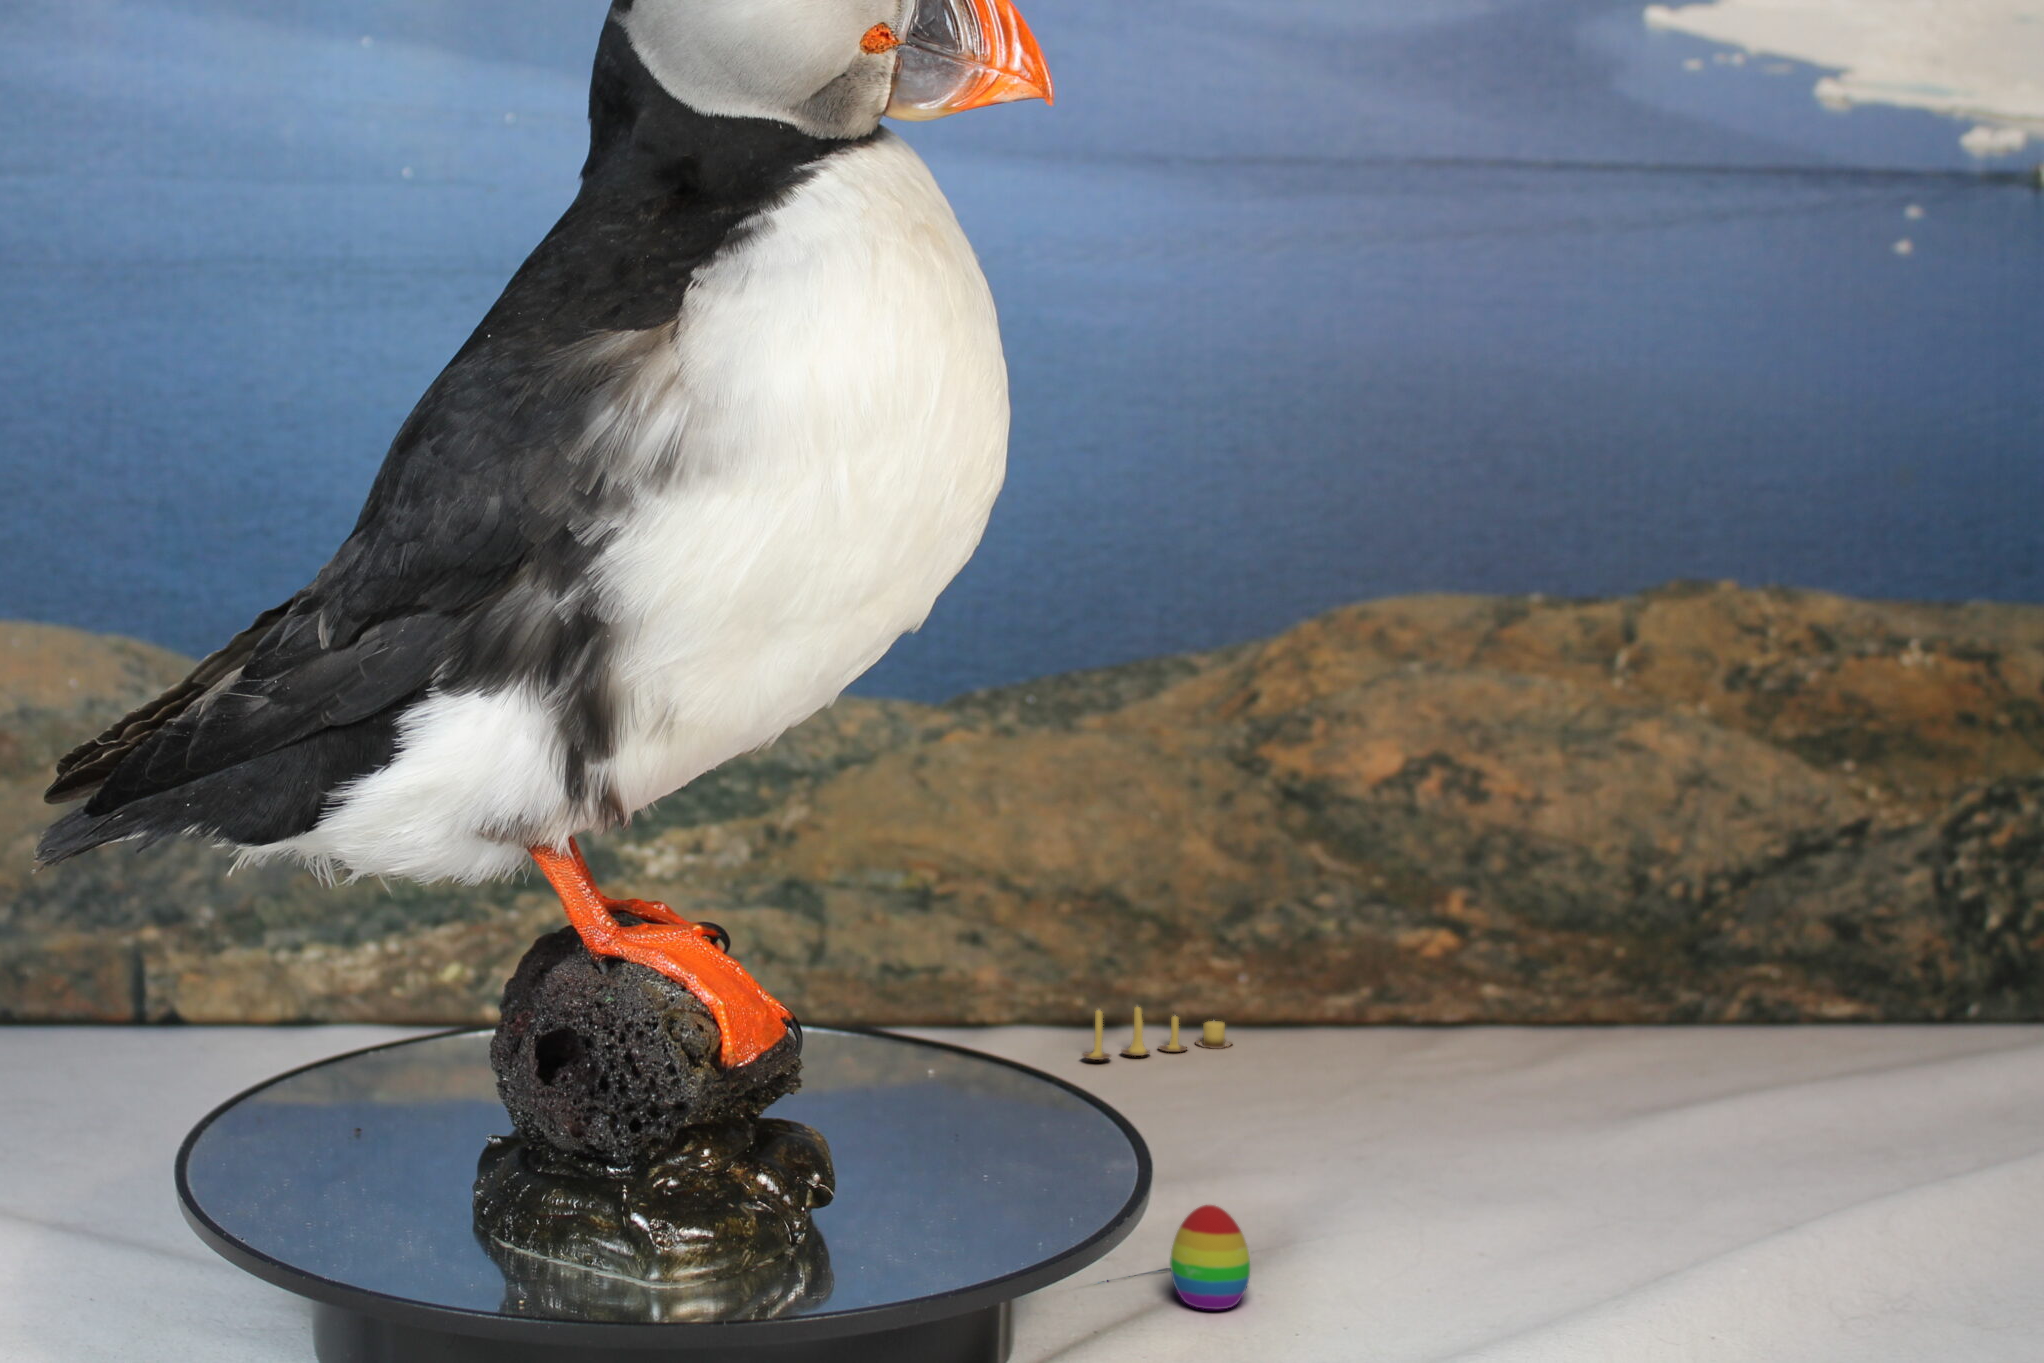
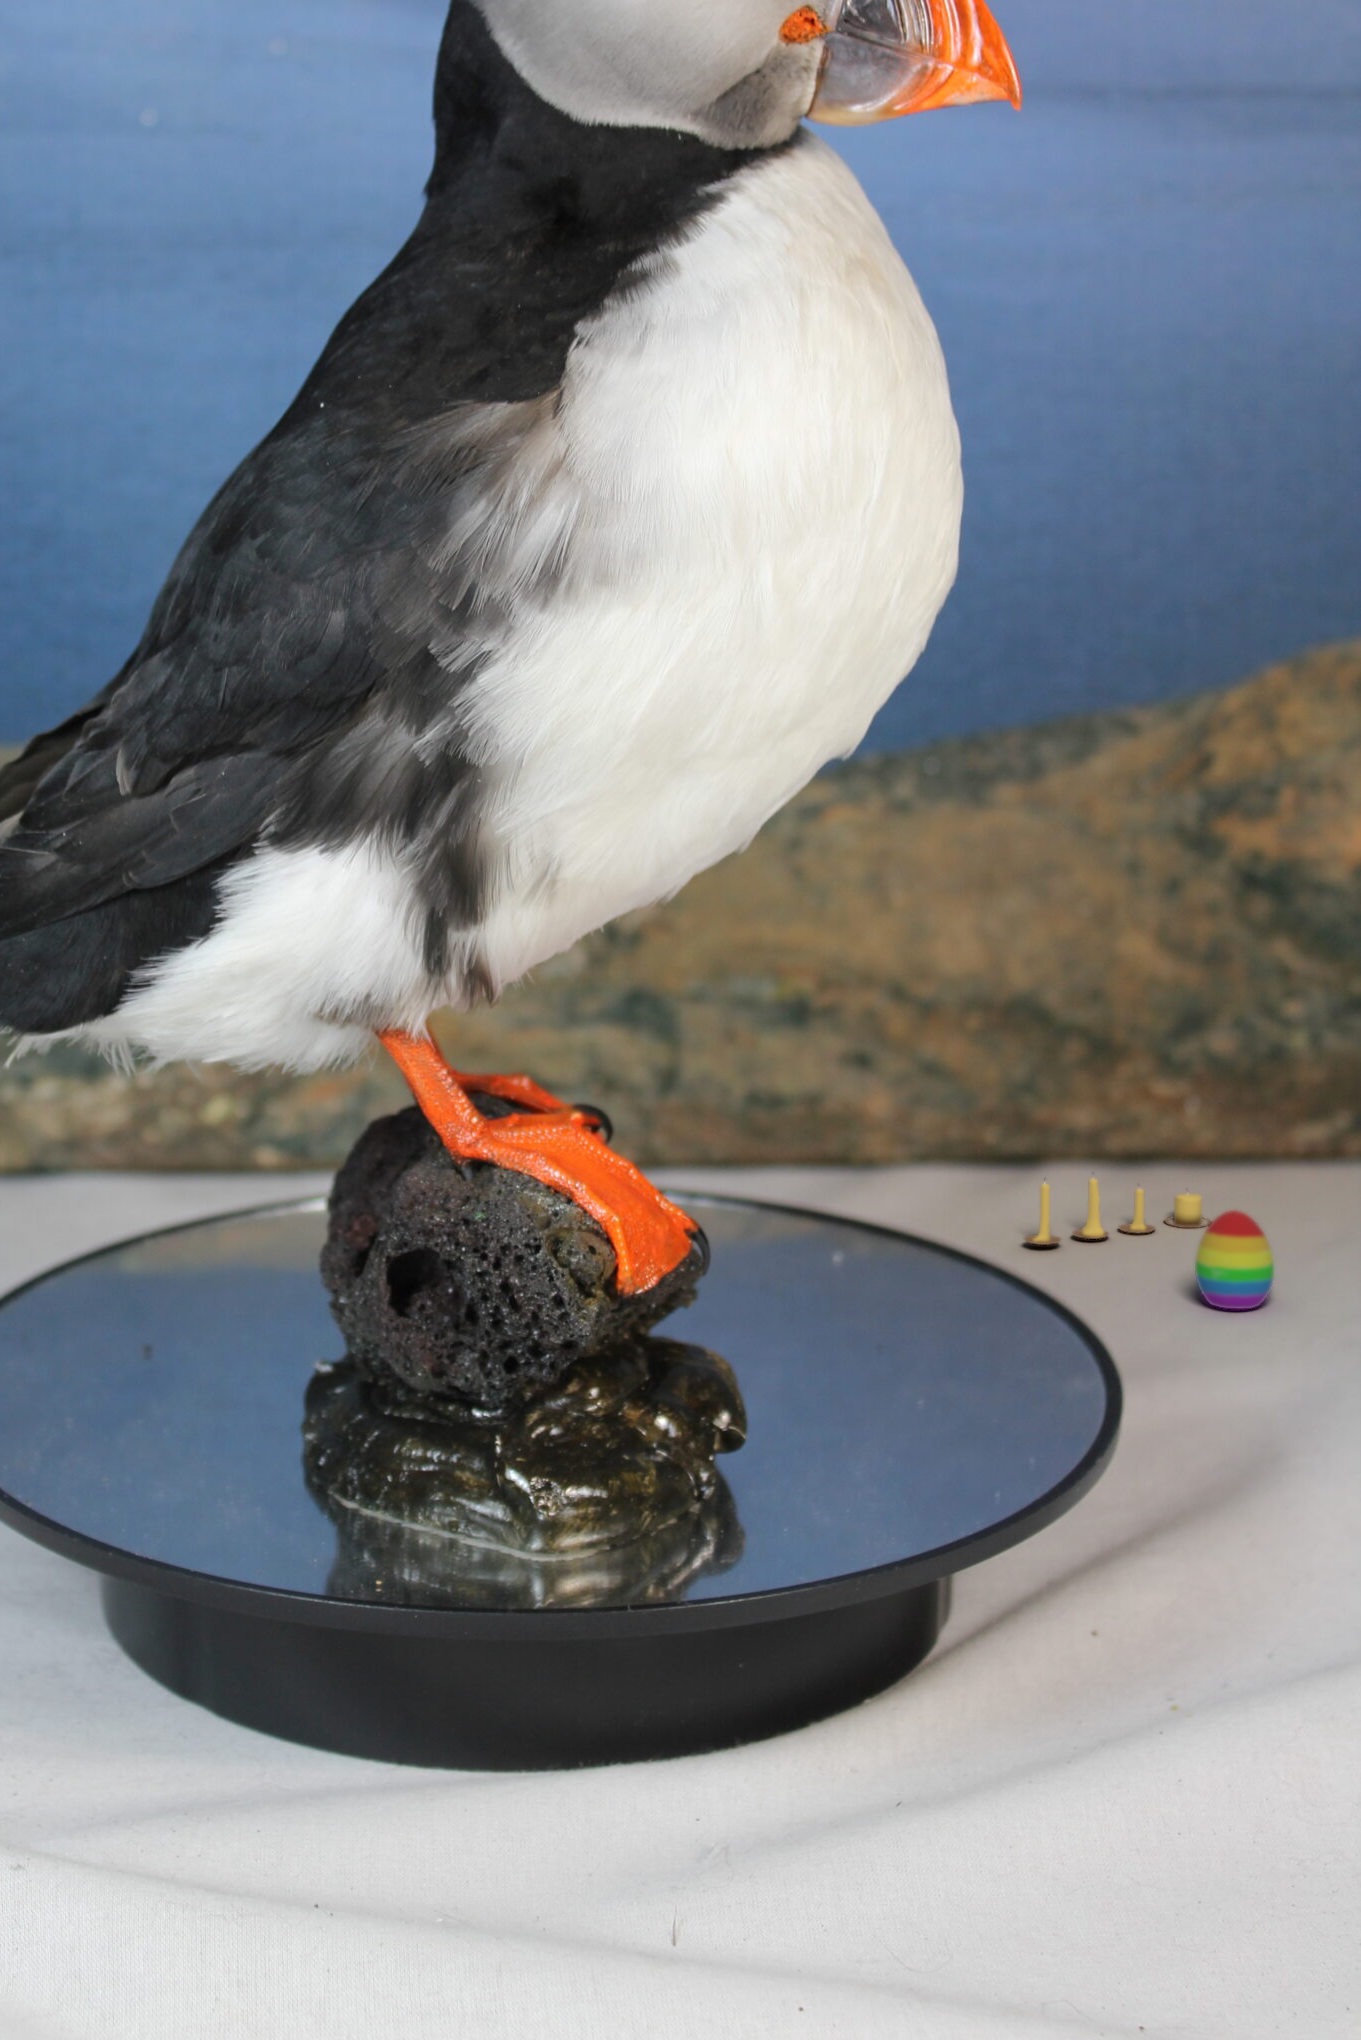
decorative egg: present [1170,1205,1250,1309] -> present [1195,1210,1274,1309]

